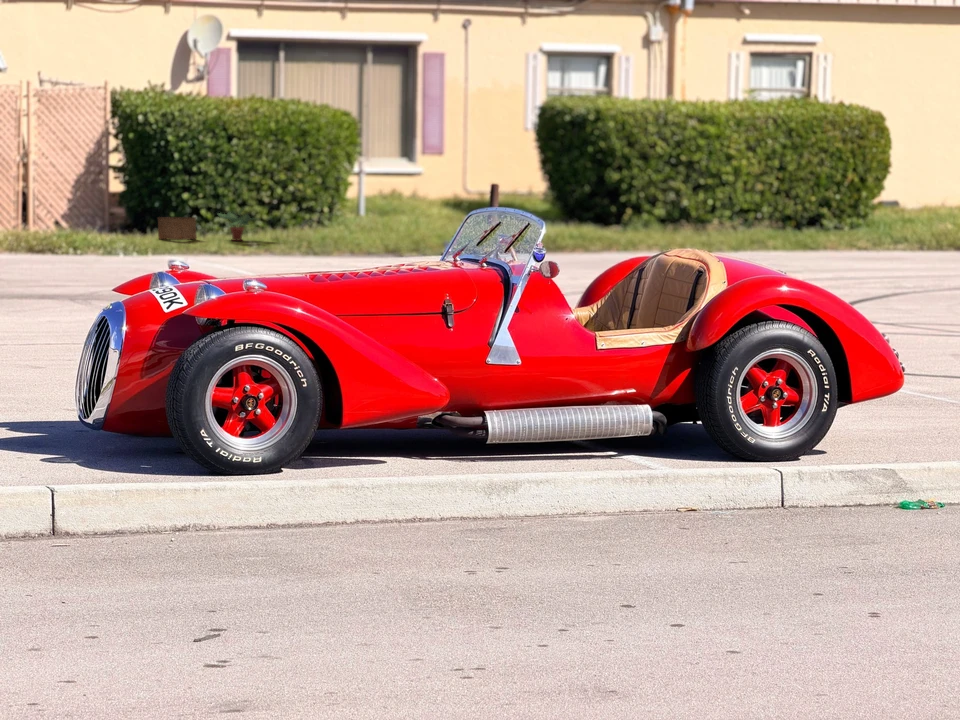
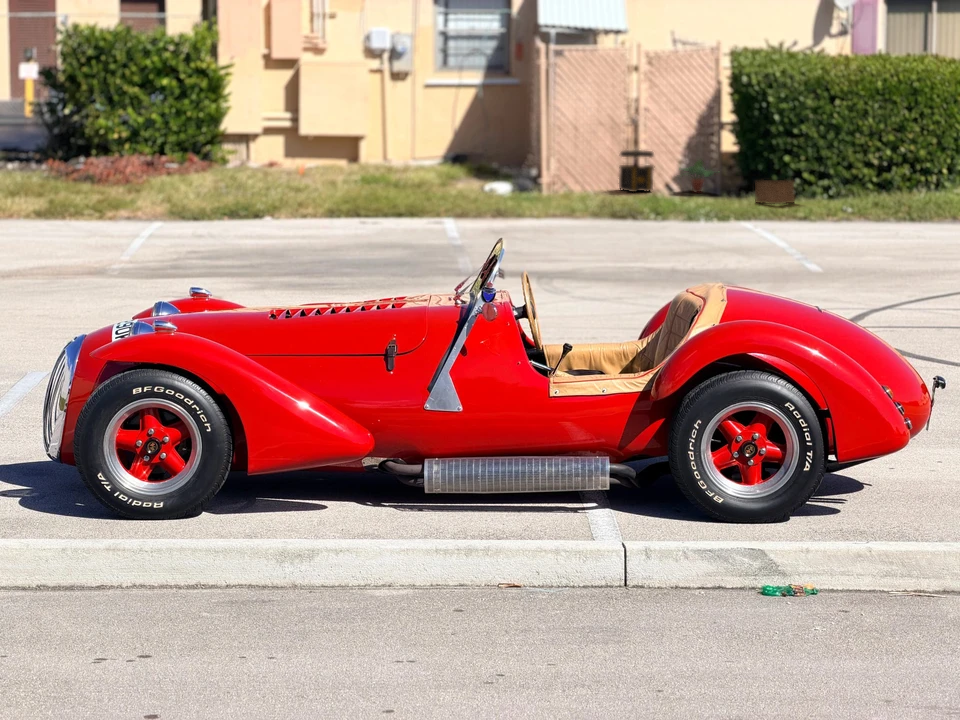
toolbox: none [6,187,46,229] -> present [619,150,654,192]
potted plant: present [218,208,251,241] -> present [683,160,718,193]

